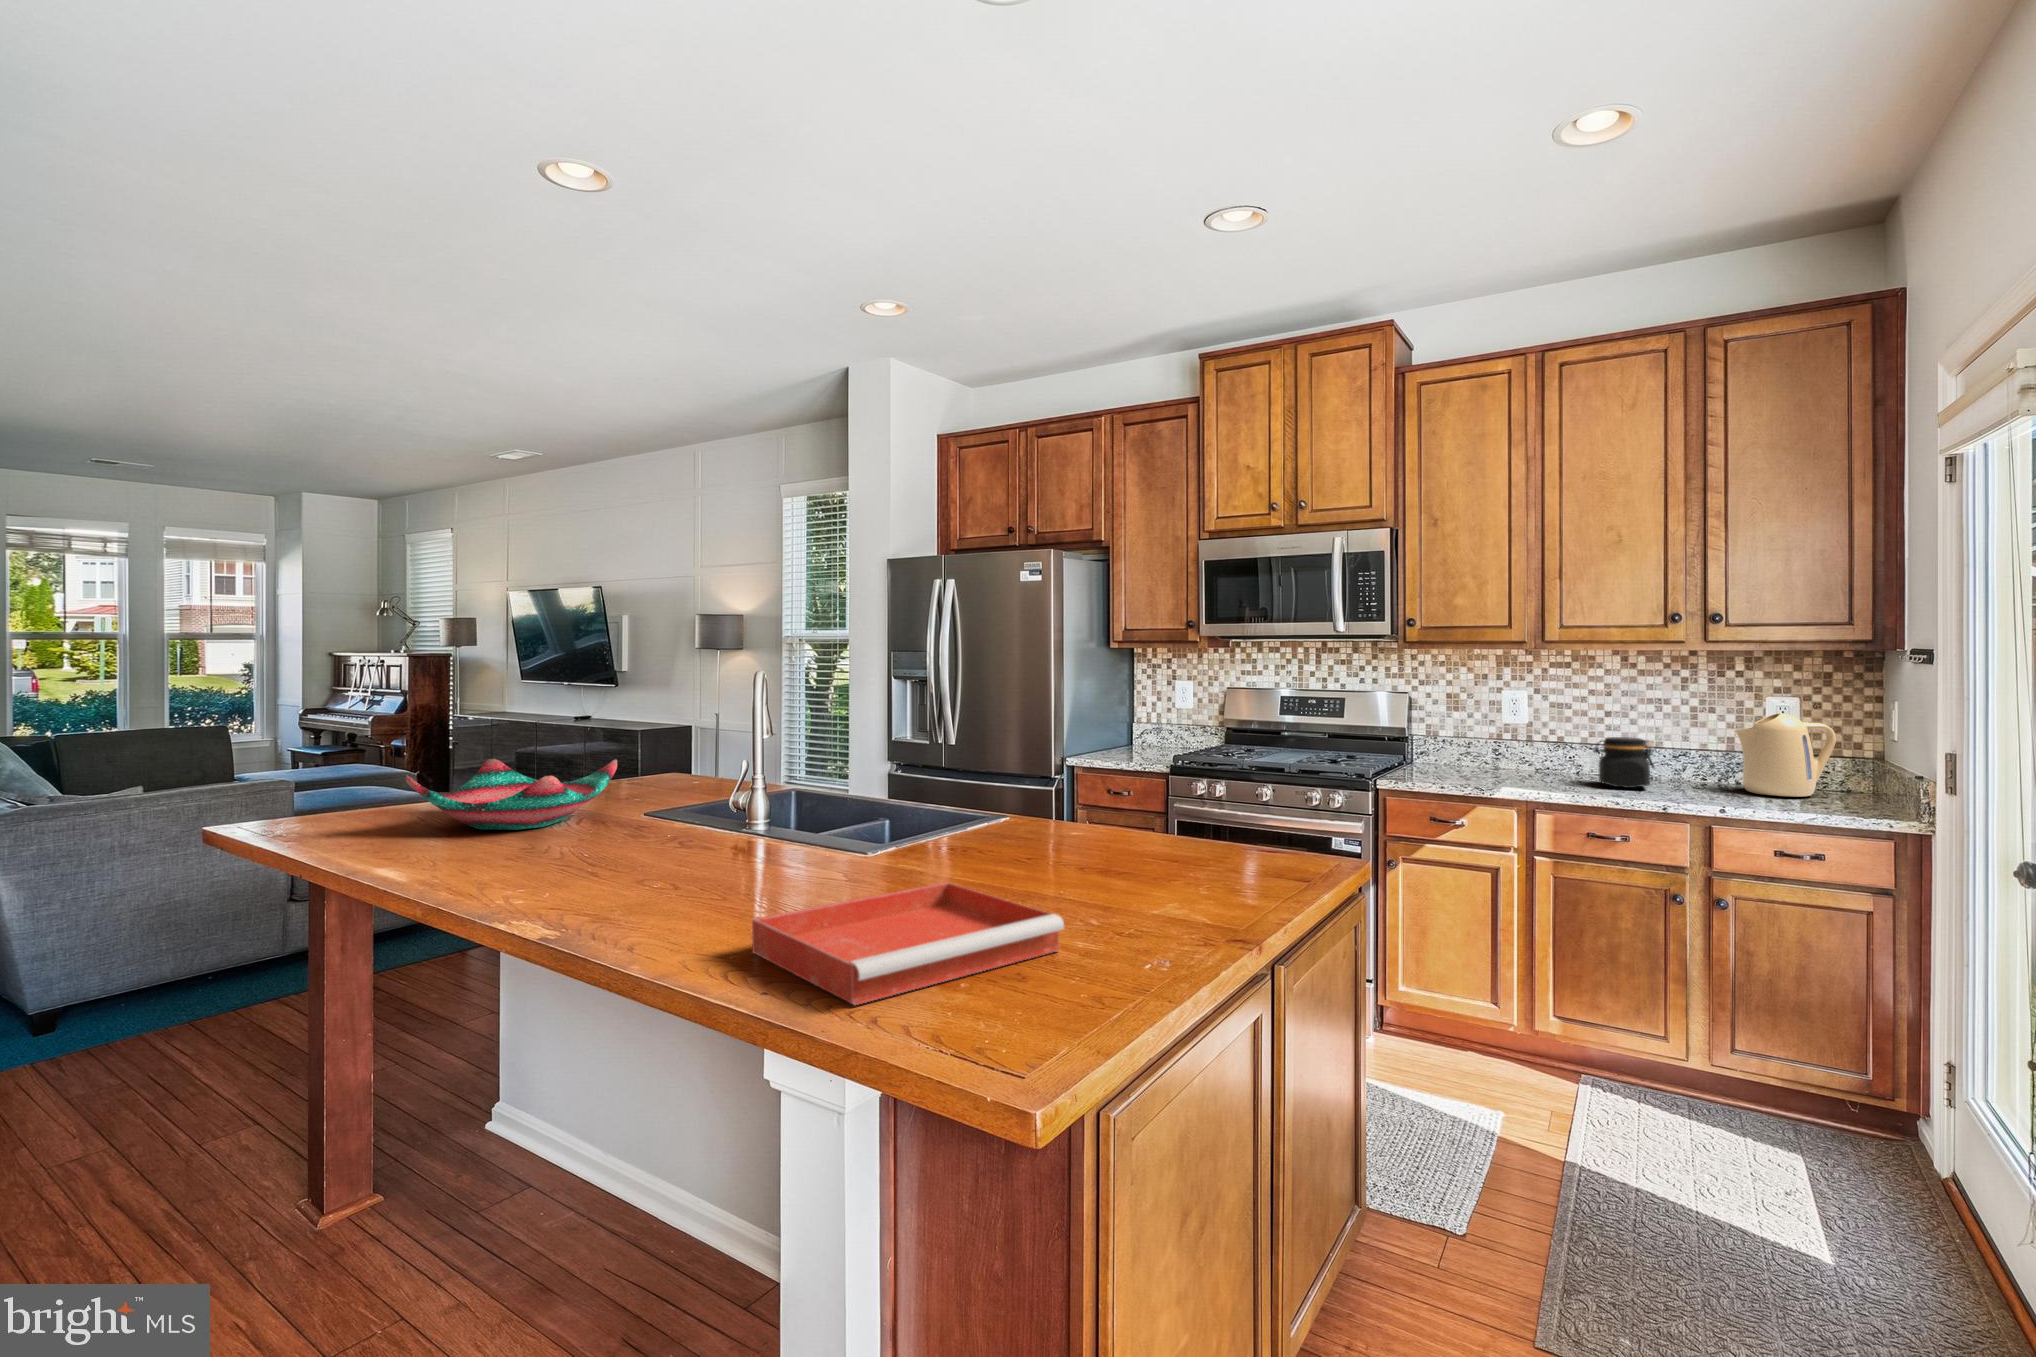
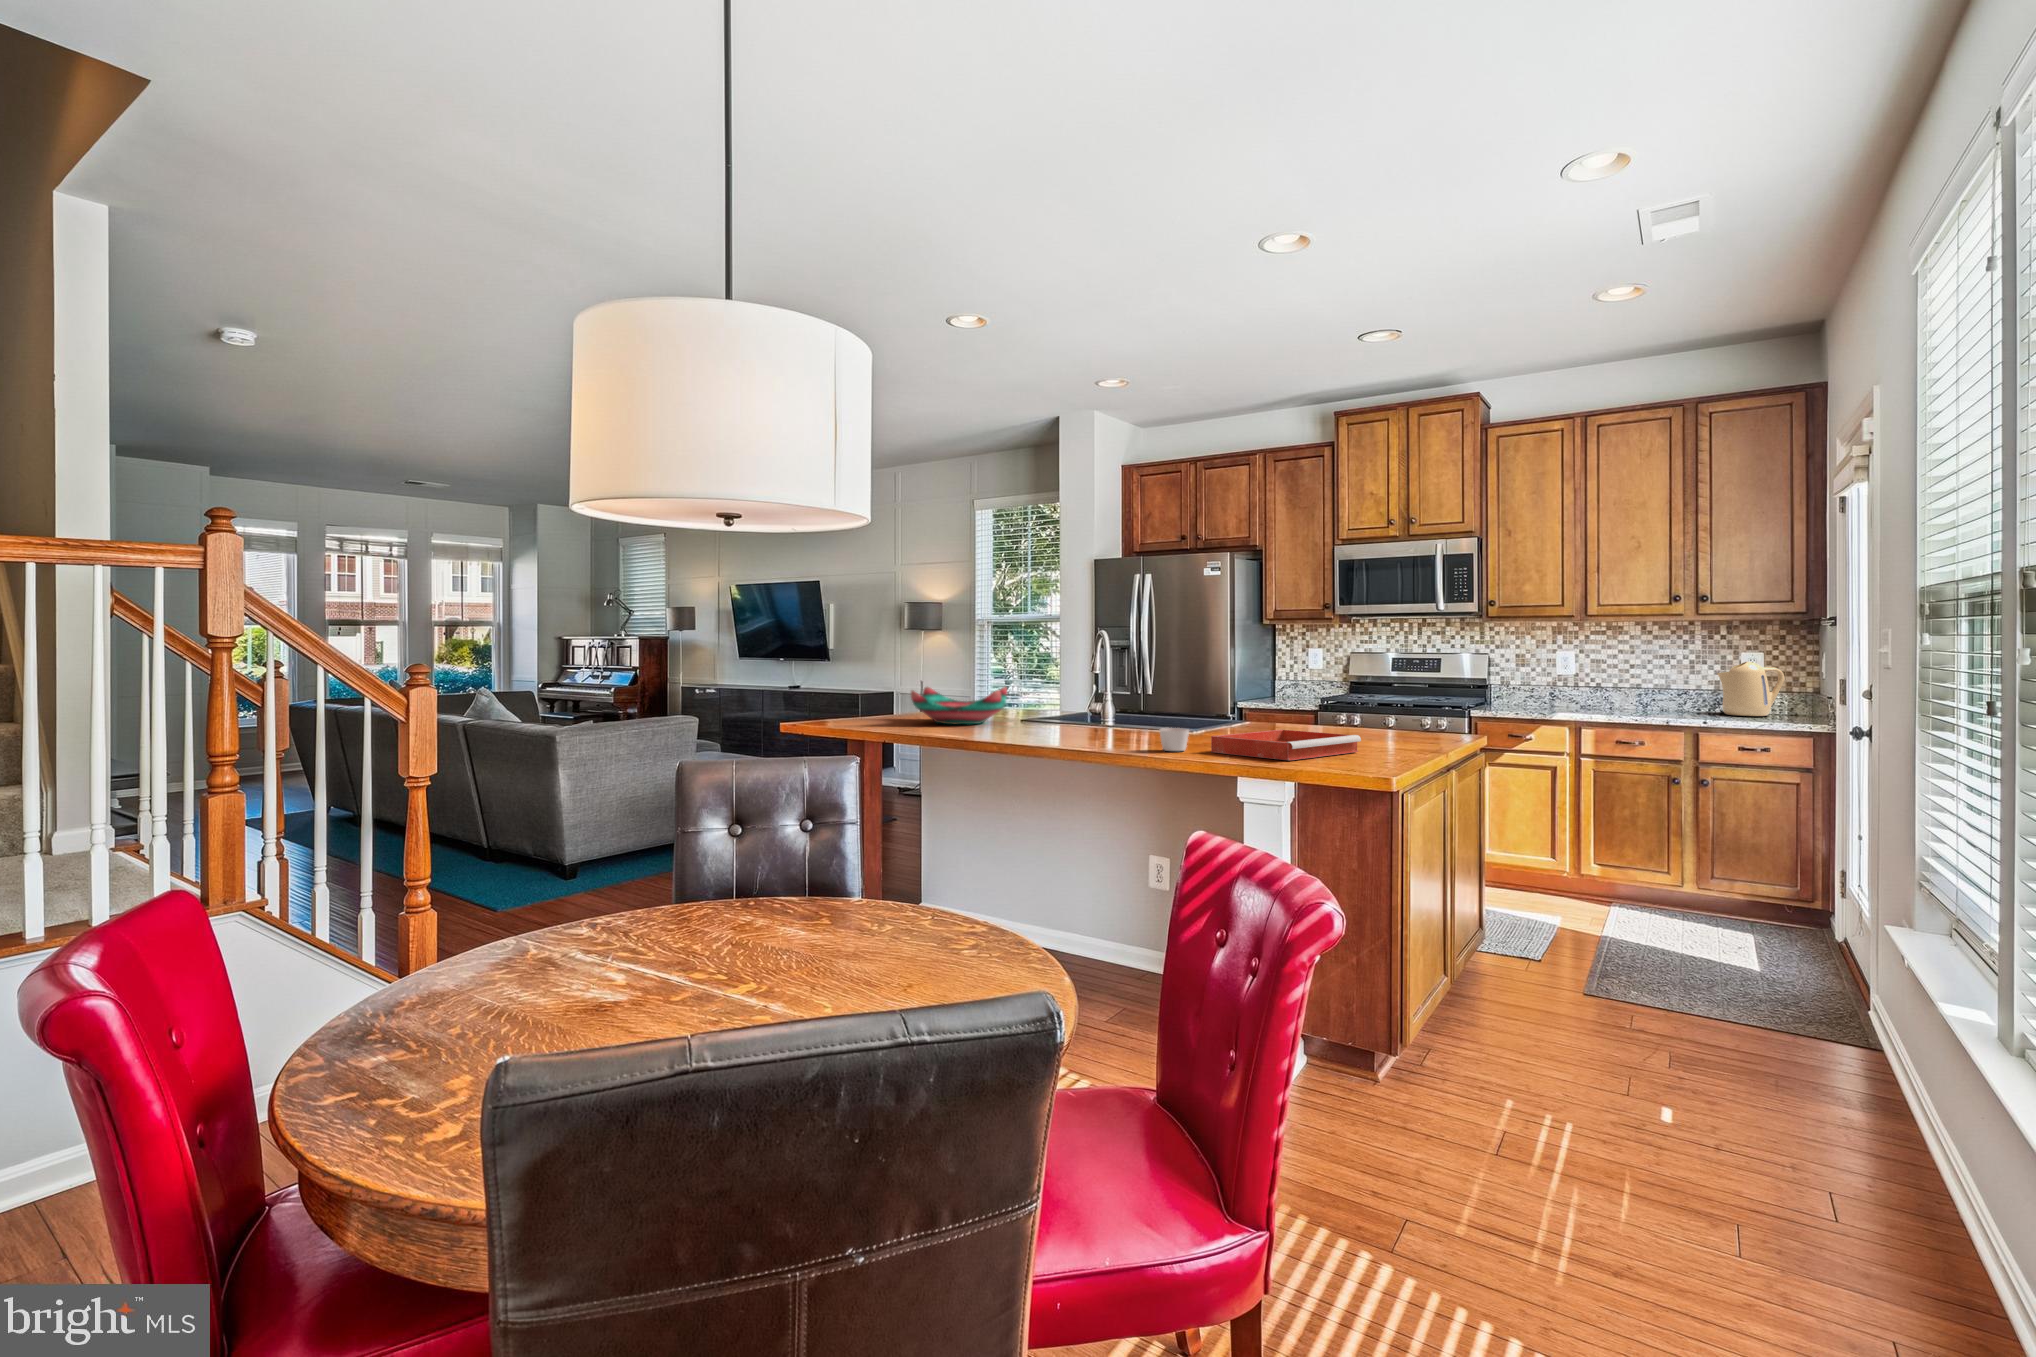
jar: present [1593,737,1655,788] -> none [1621,680,1663,713]
candle: none [654,893,719,950] -> present [1160,728,1189,751]

